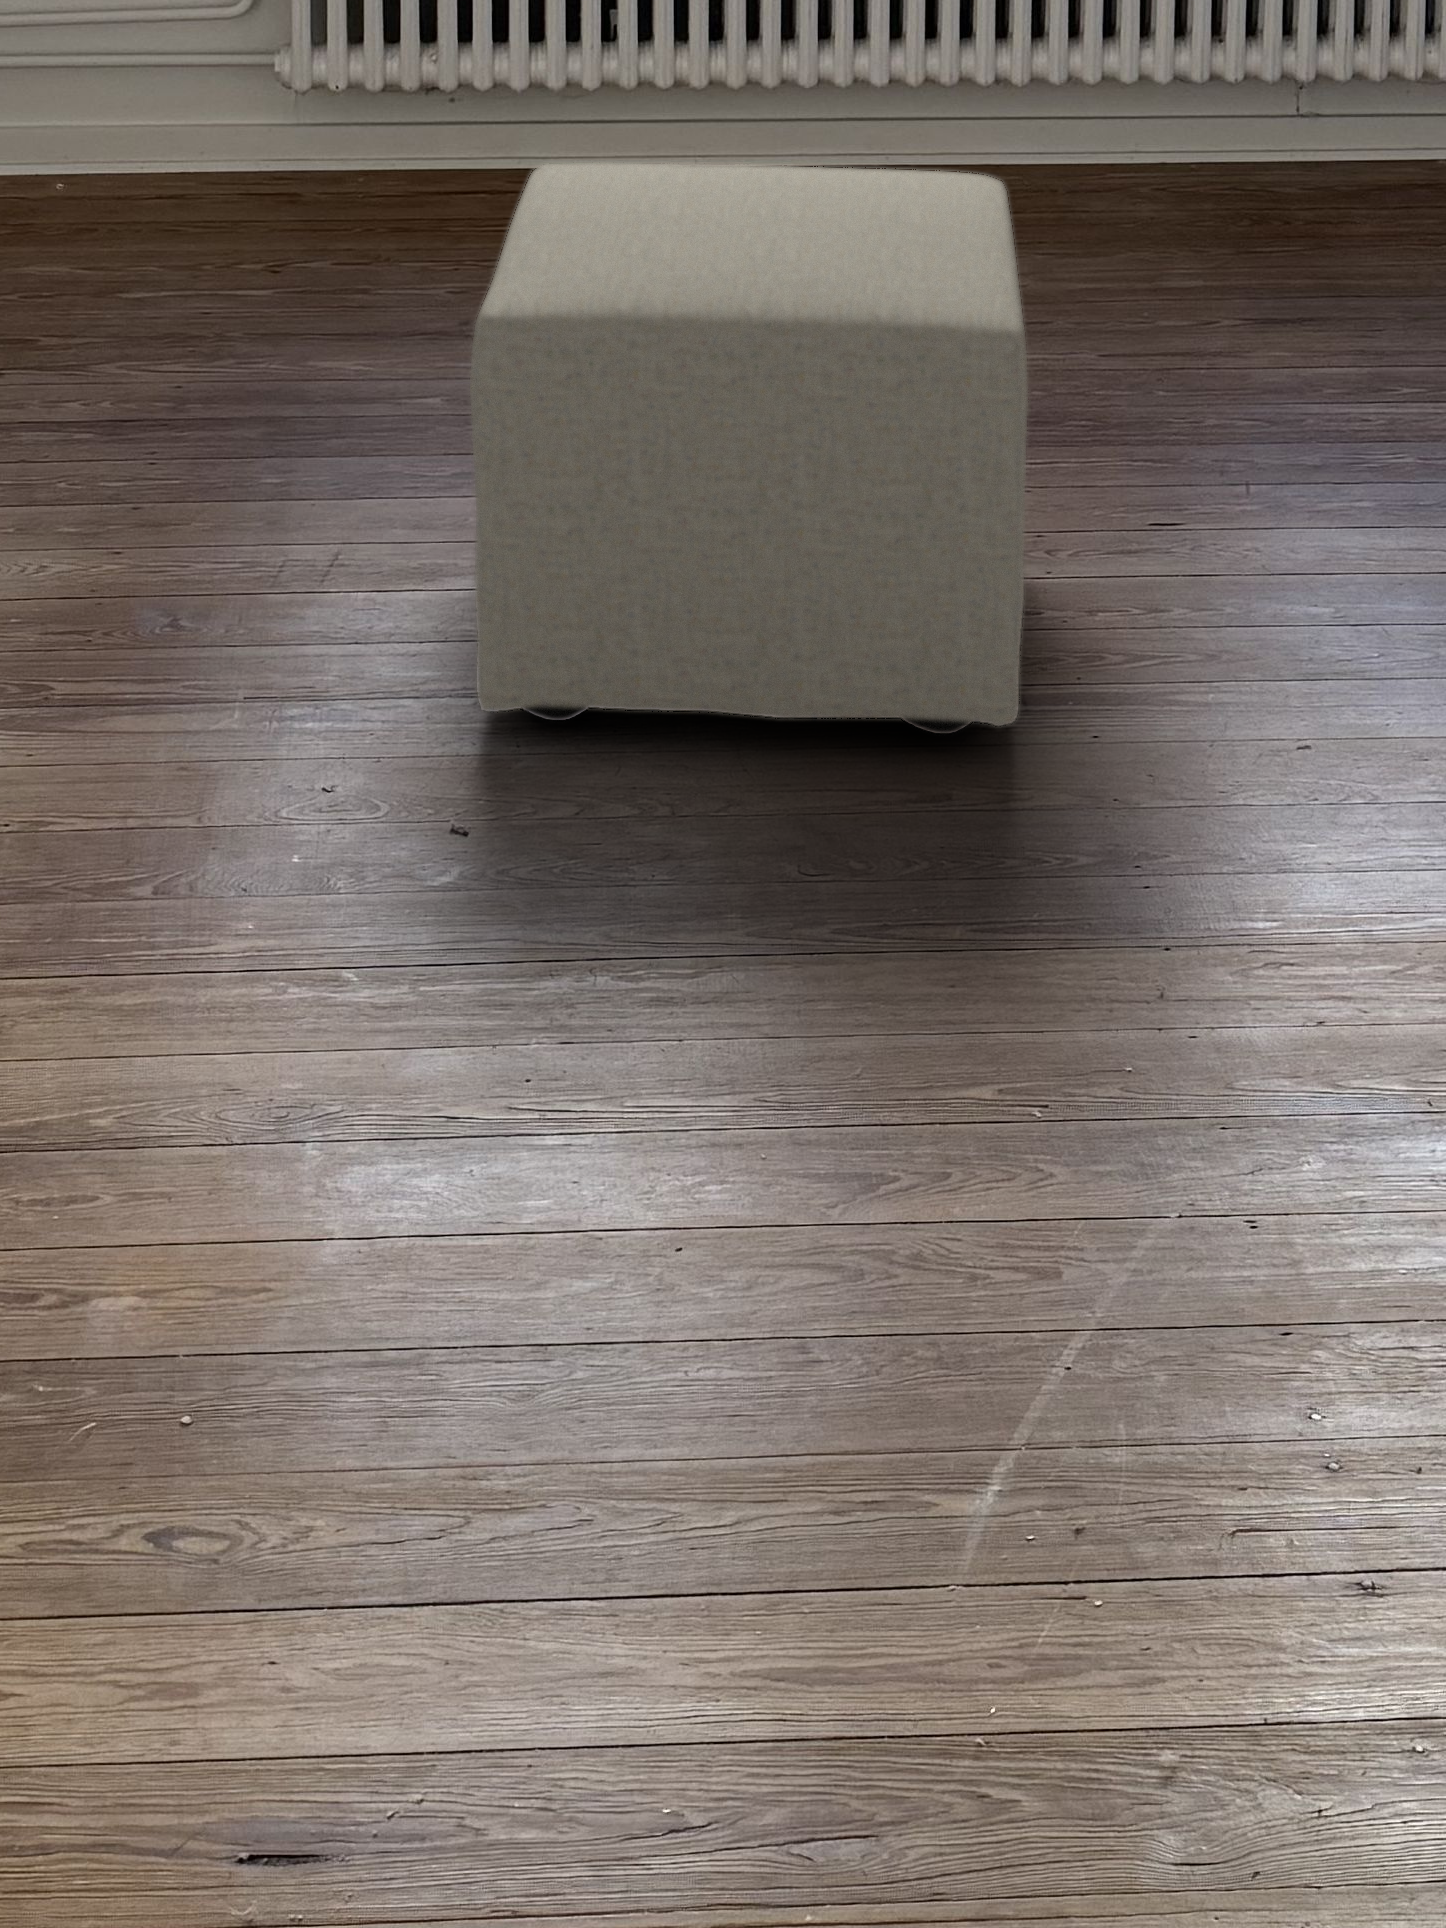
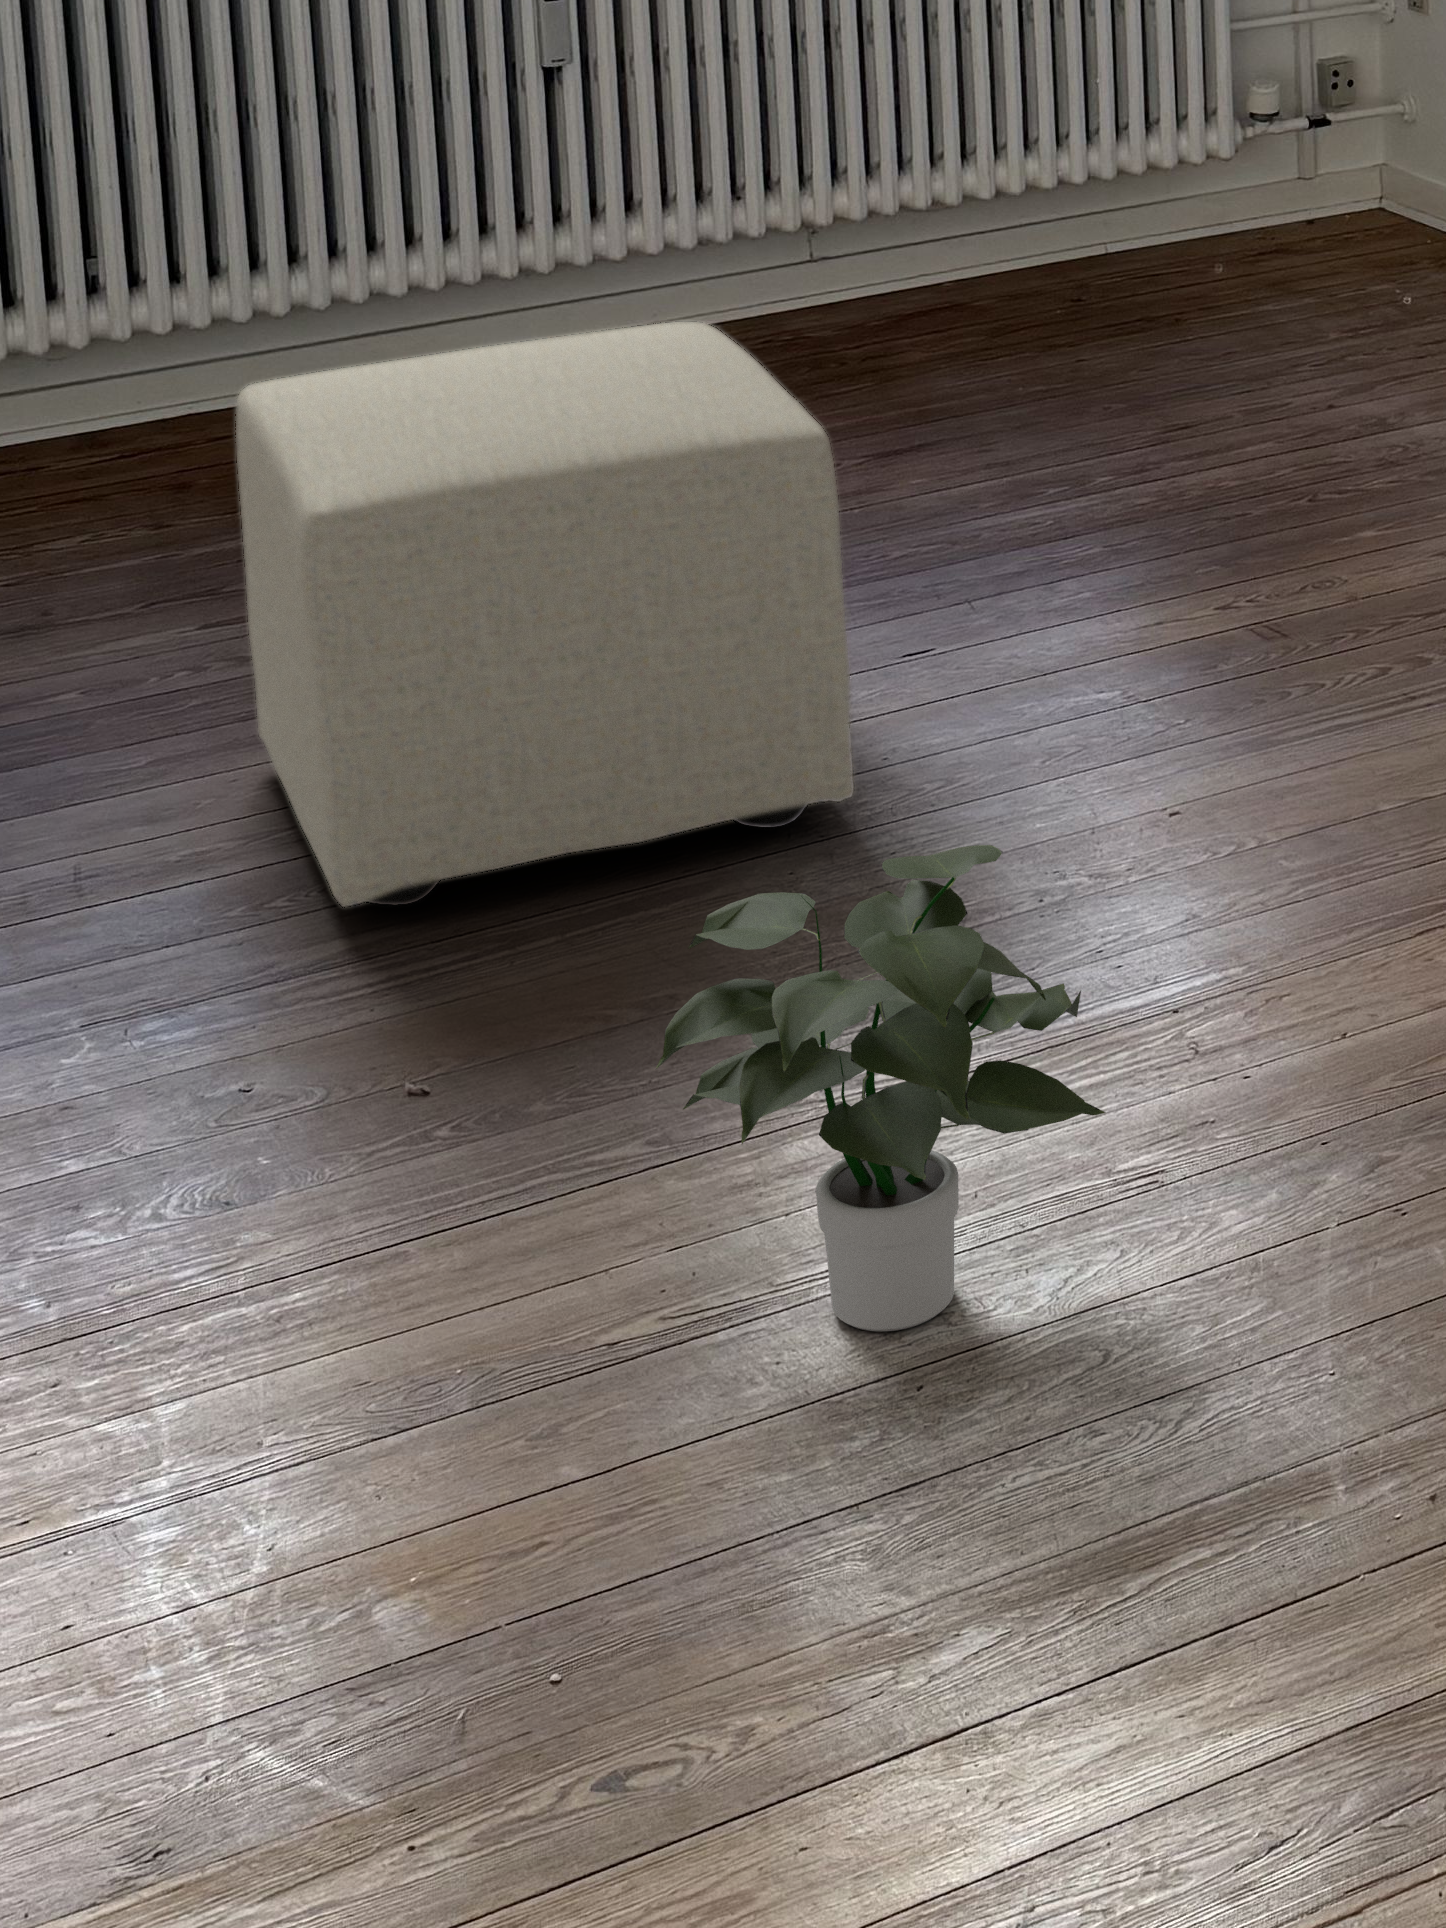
potted plant: none [479,871,977,1428] -> present [656,845,1105,1331]

